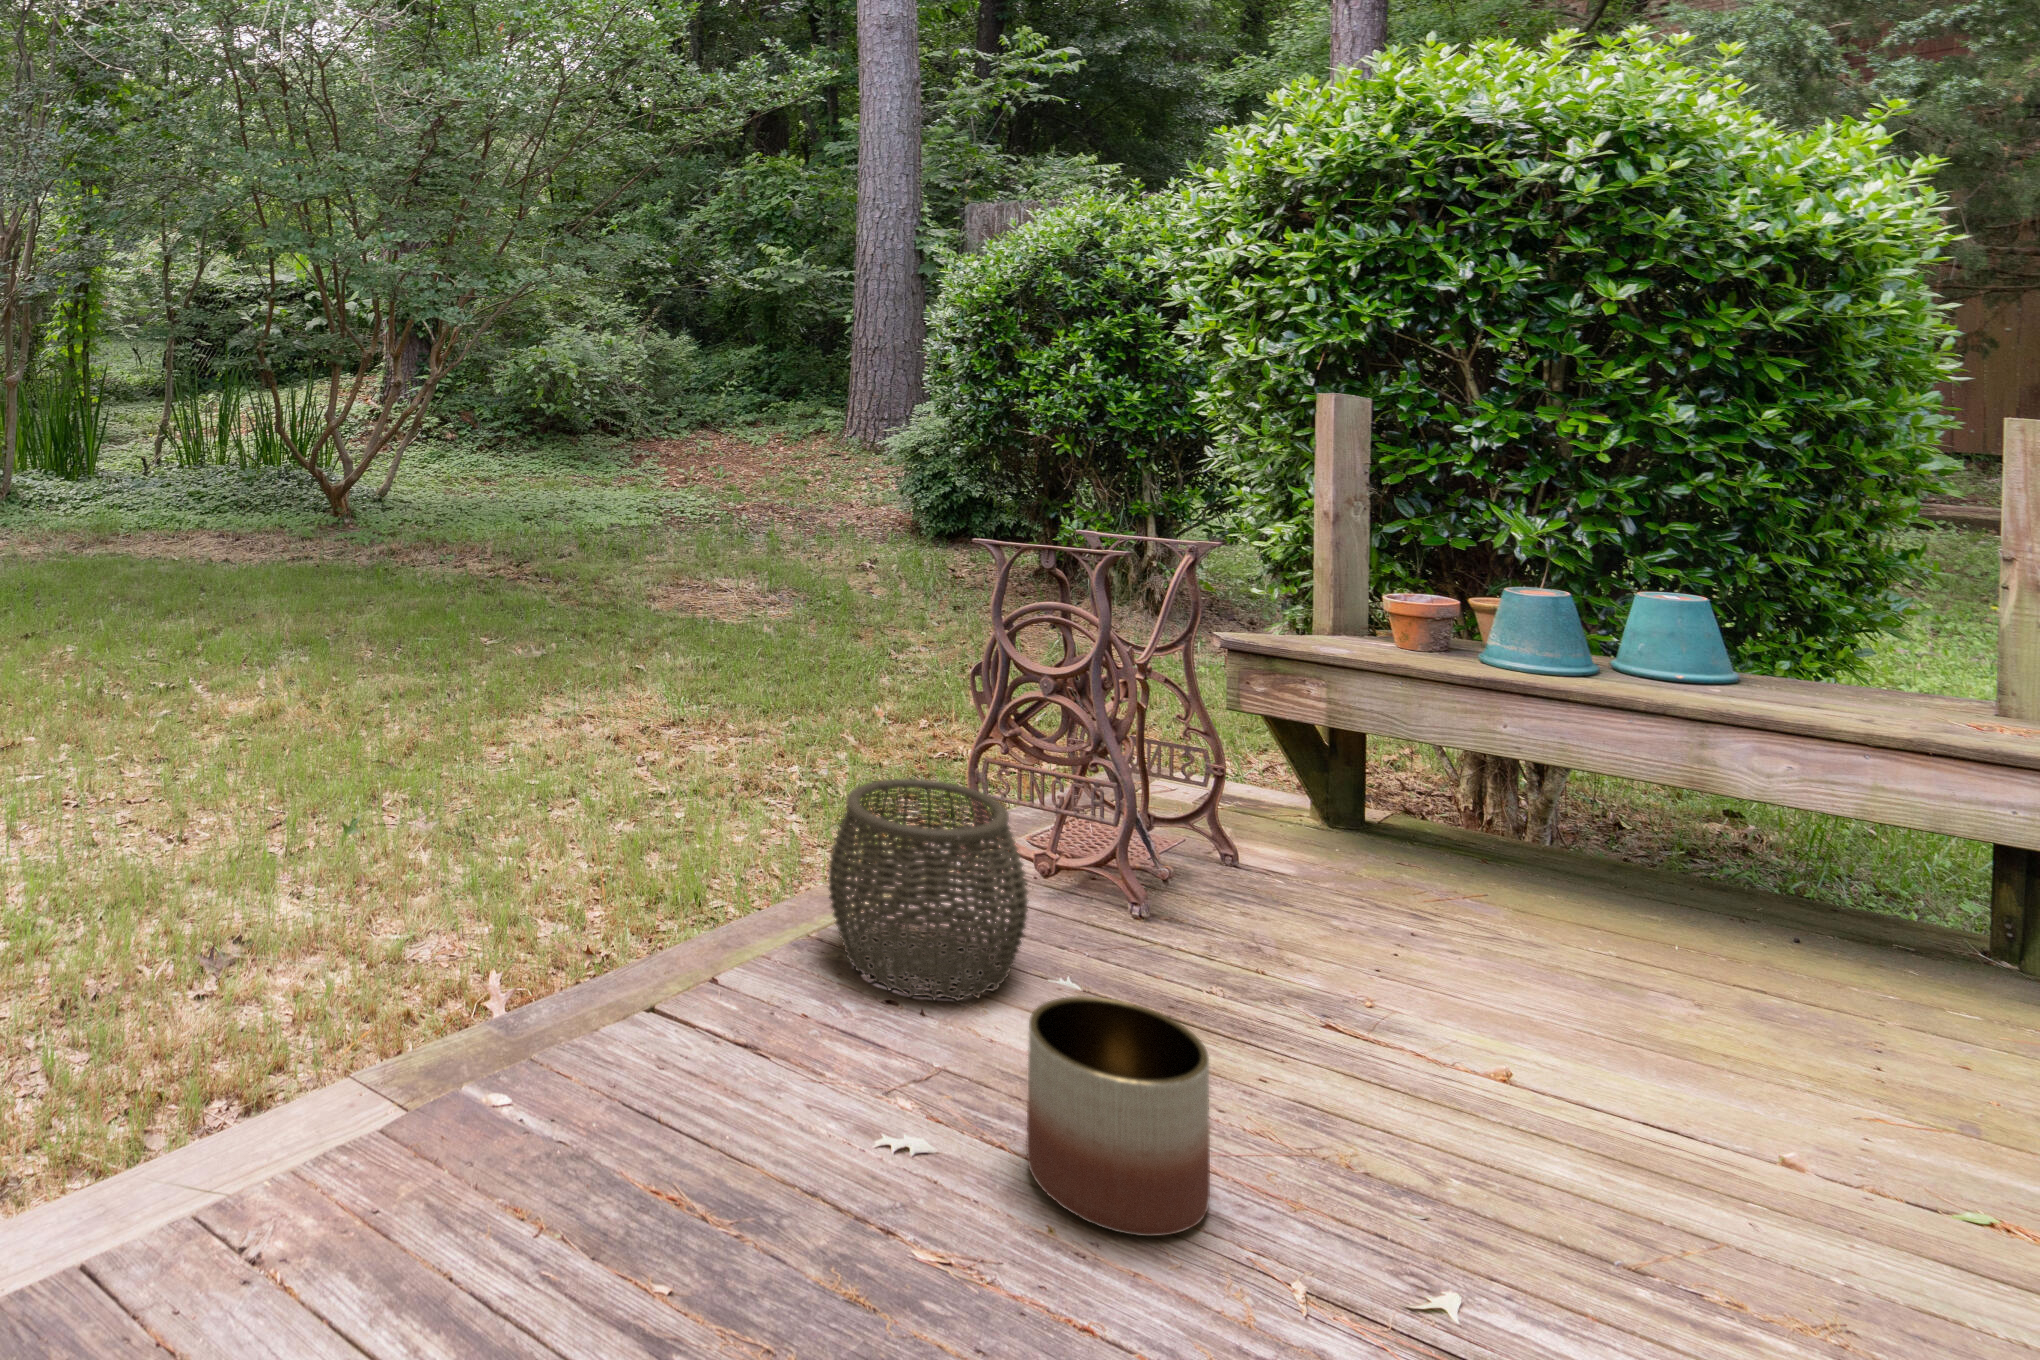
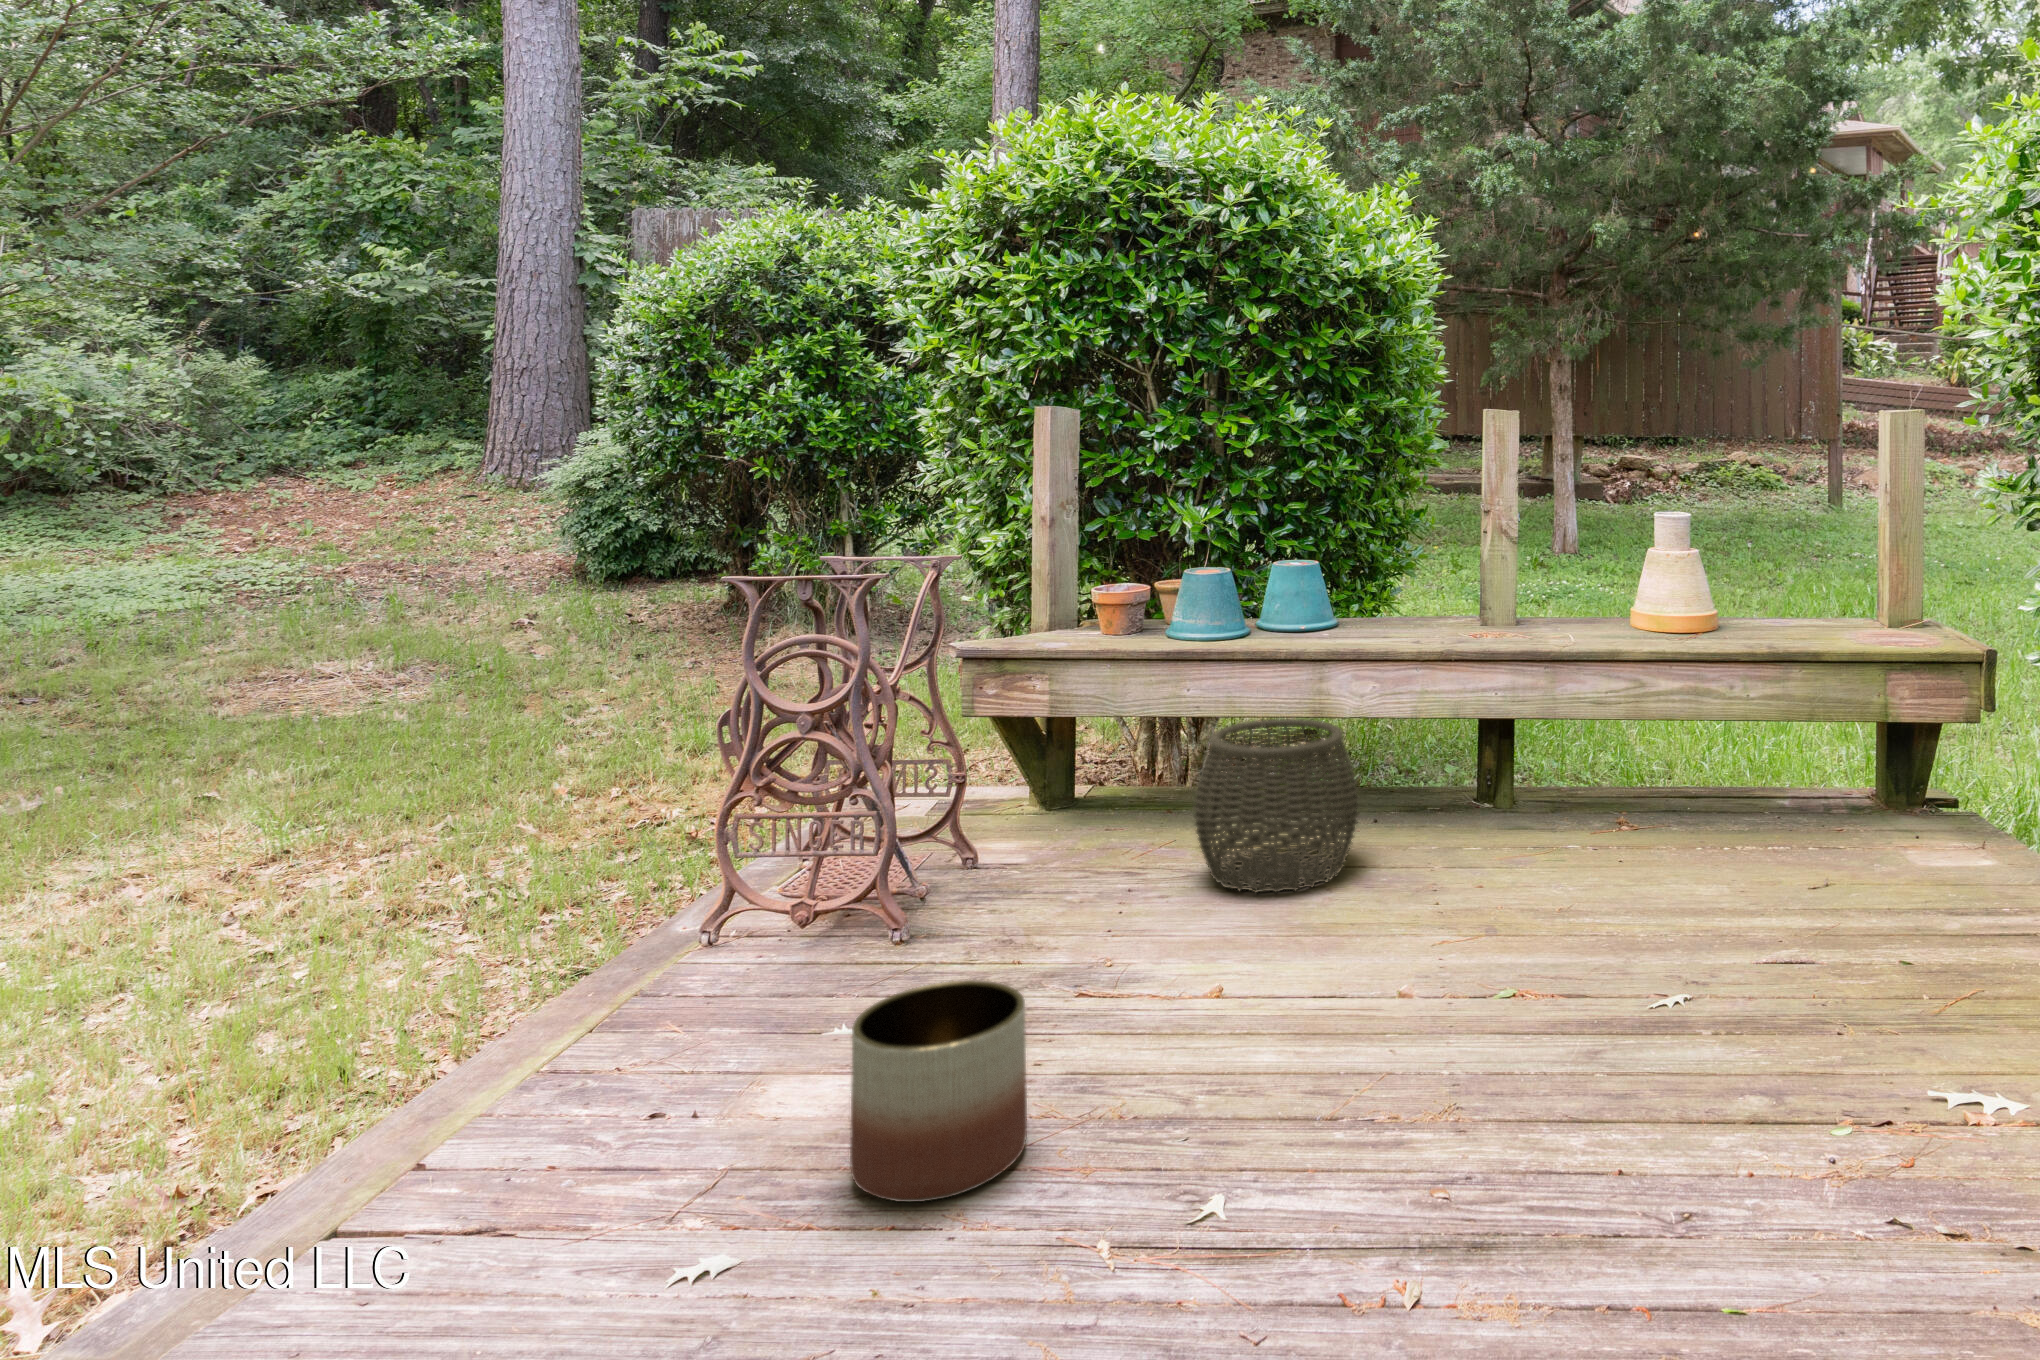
woven basket: present [829,779,1029,1001] -> present [1194,719,1359,893]

